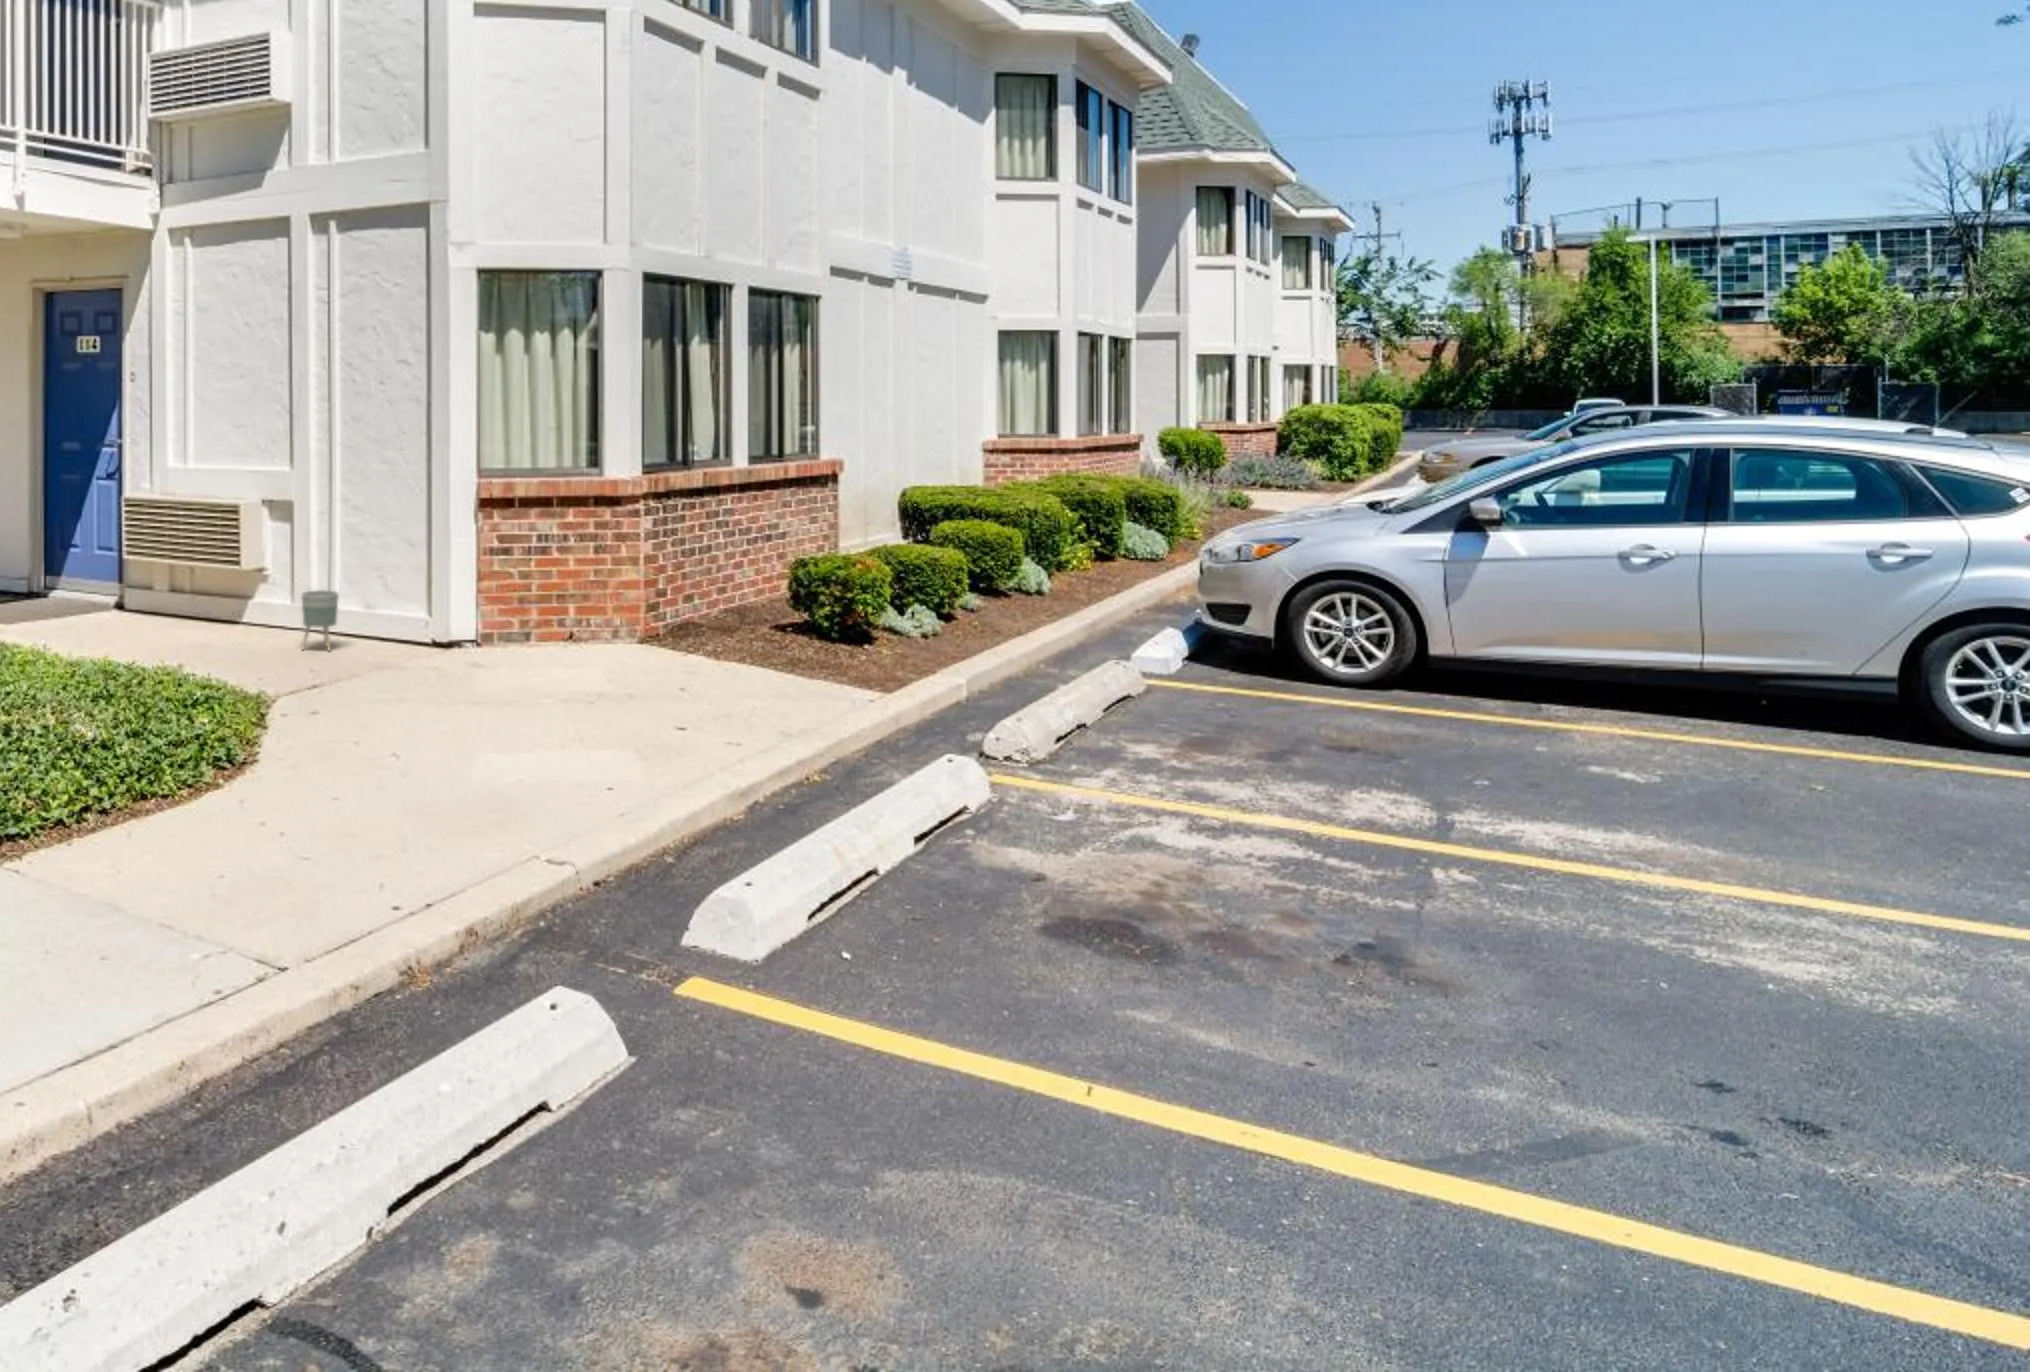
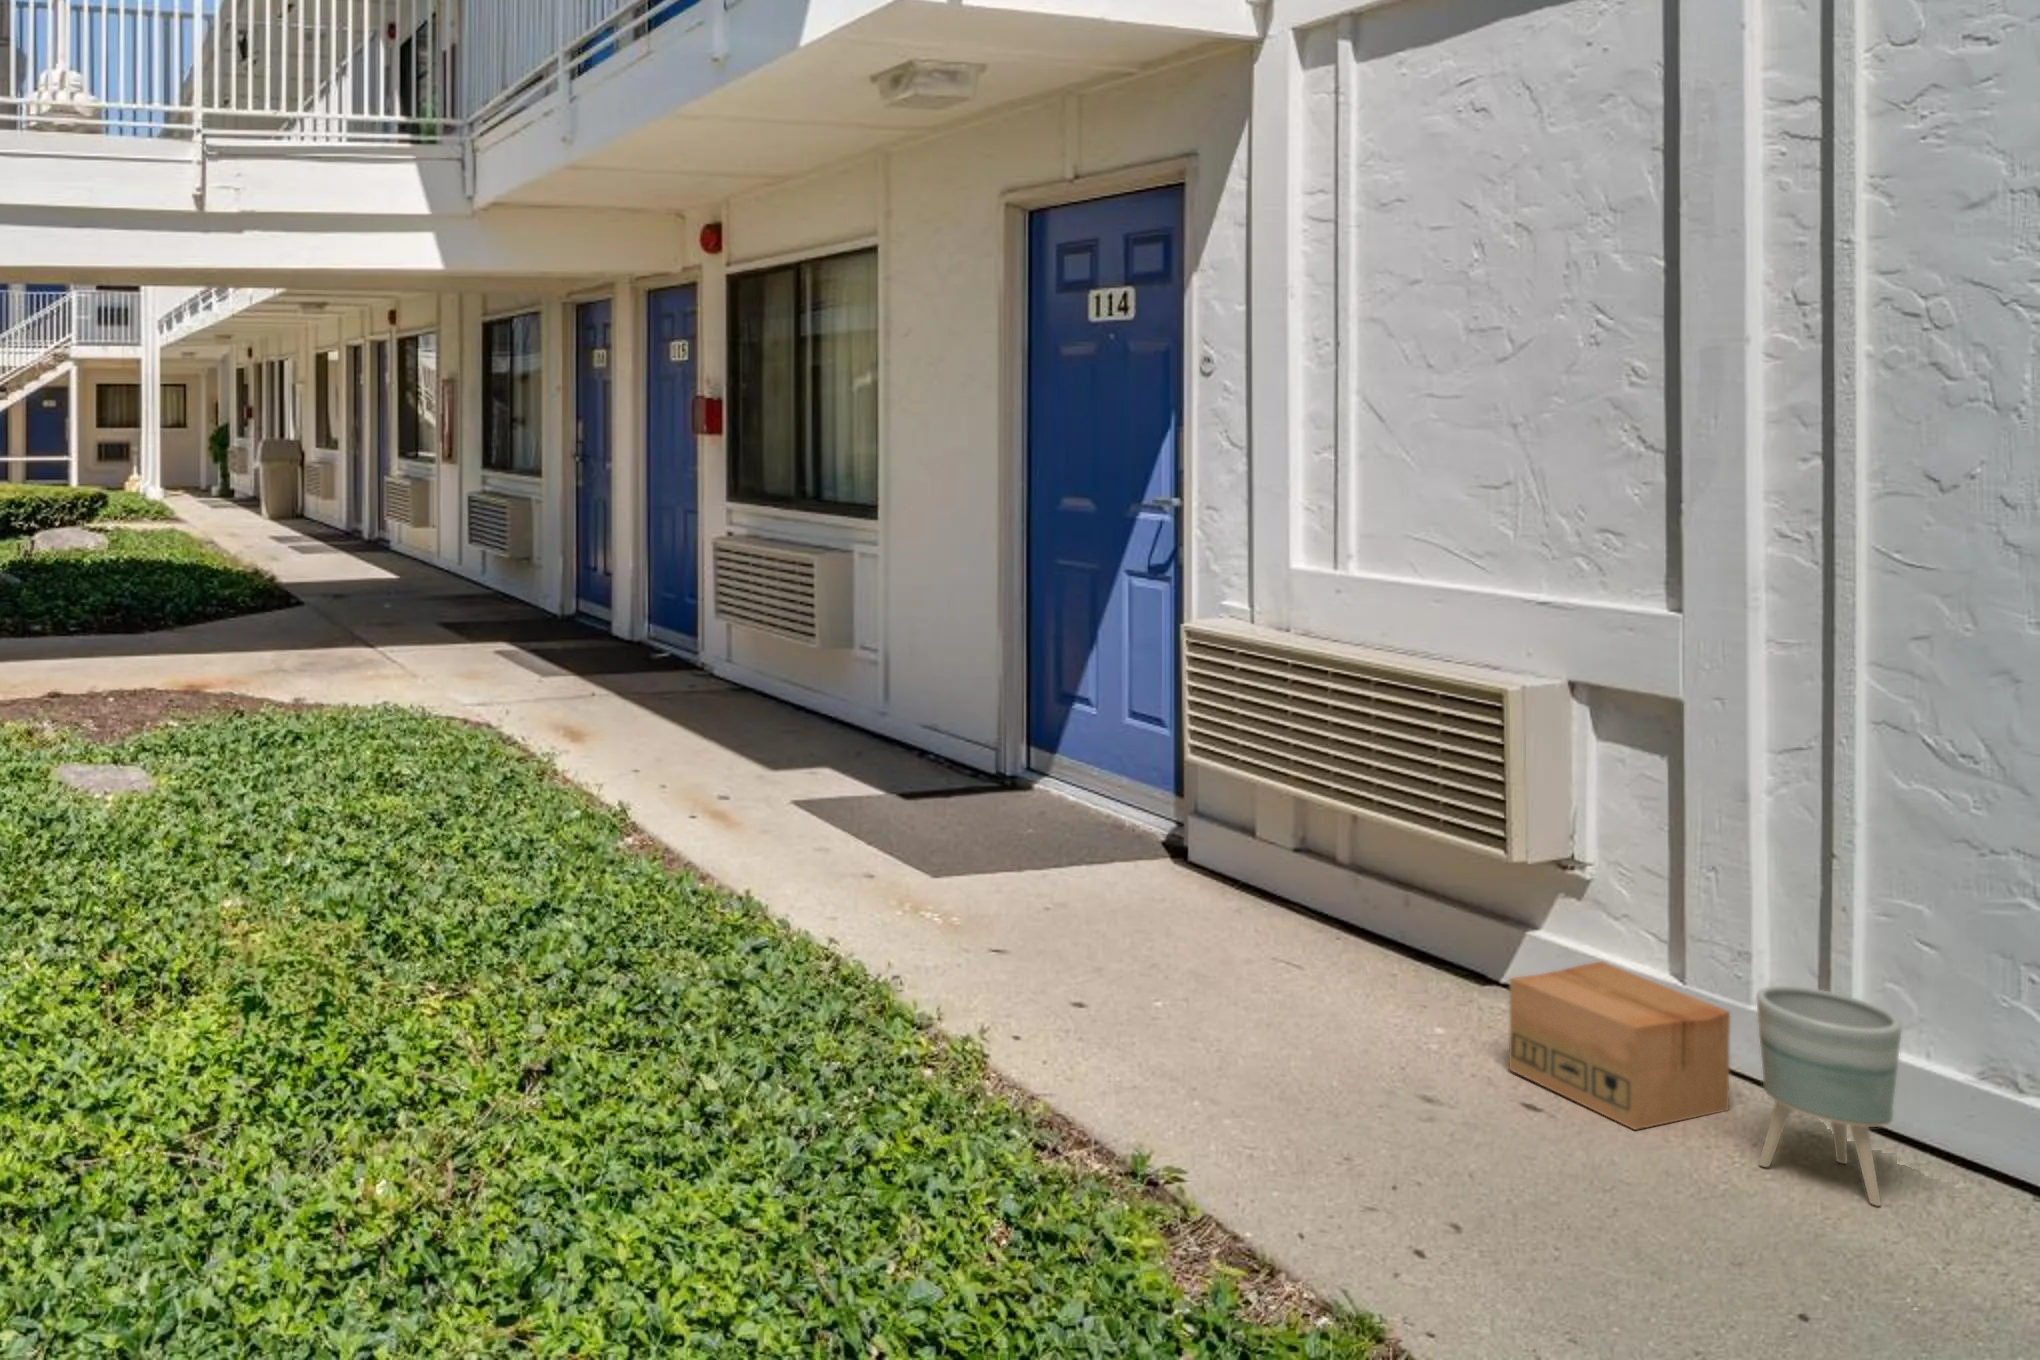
cardboard box: none [233,602,301,649] -> present [1509,961,1730,1130]

